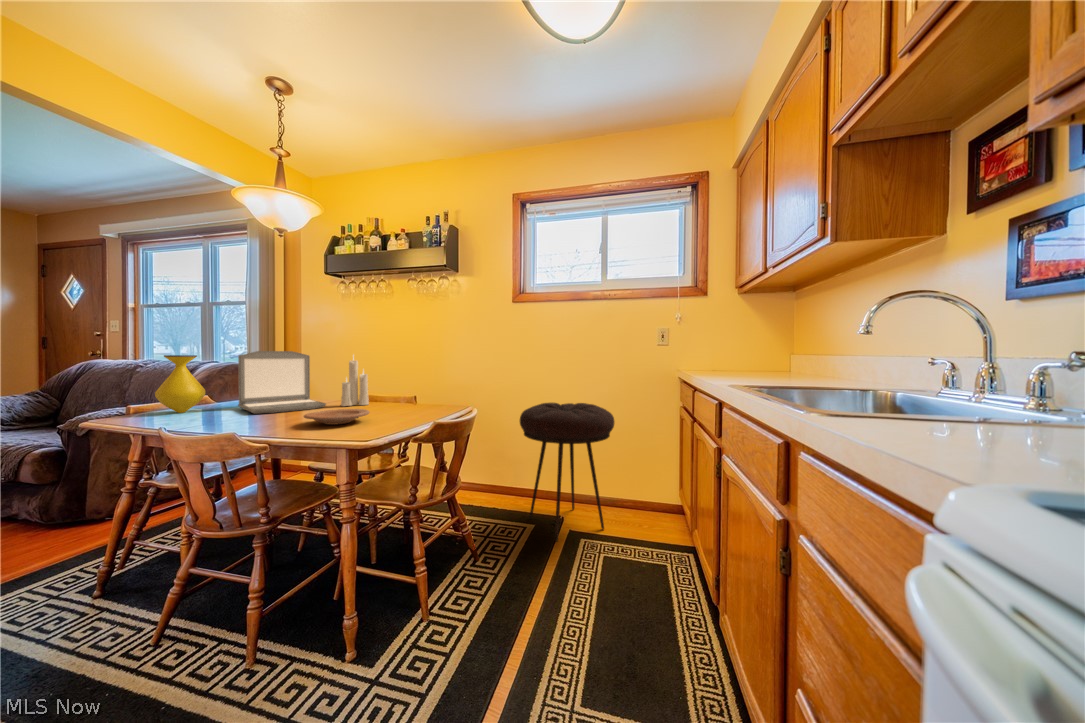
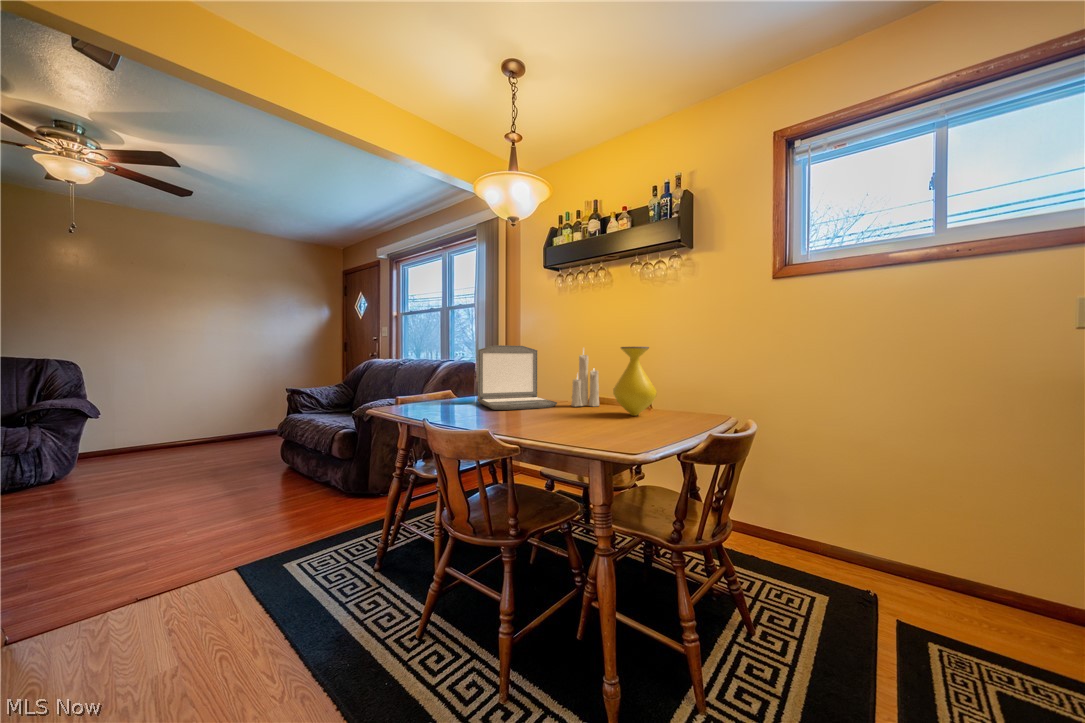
vase: present [155,355,205,413] -> present [613,347,657,415]
stool: present [520,403,614,542] -> none [803,417,1002,638]
plate: present [304,409,369,425] -> none [550,411,621,429]

